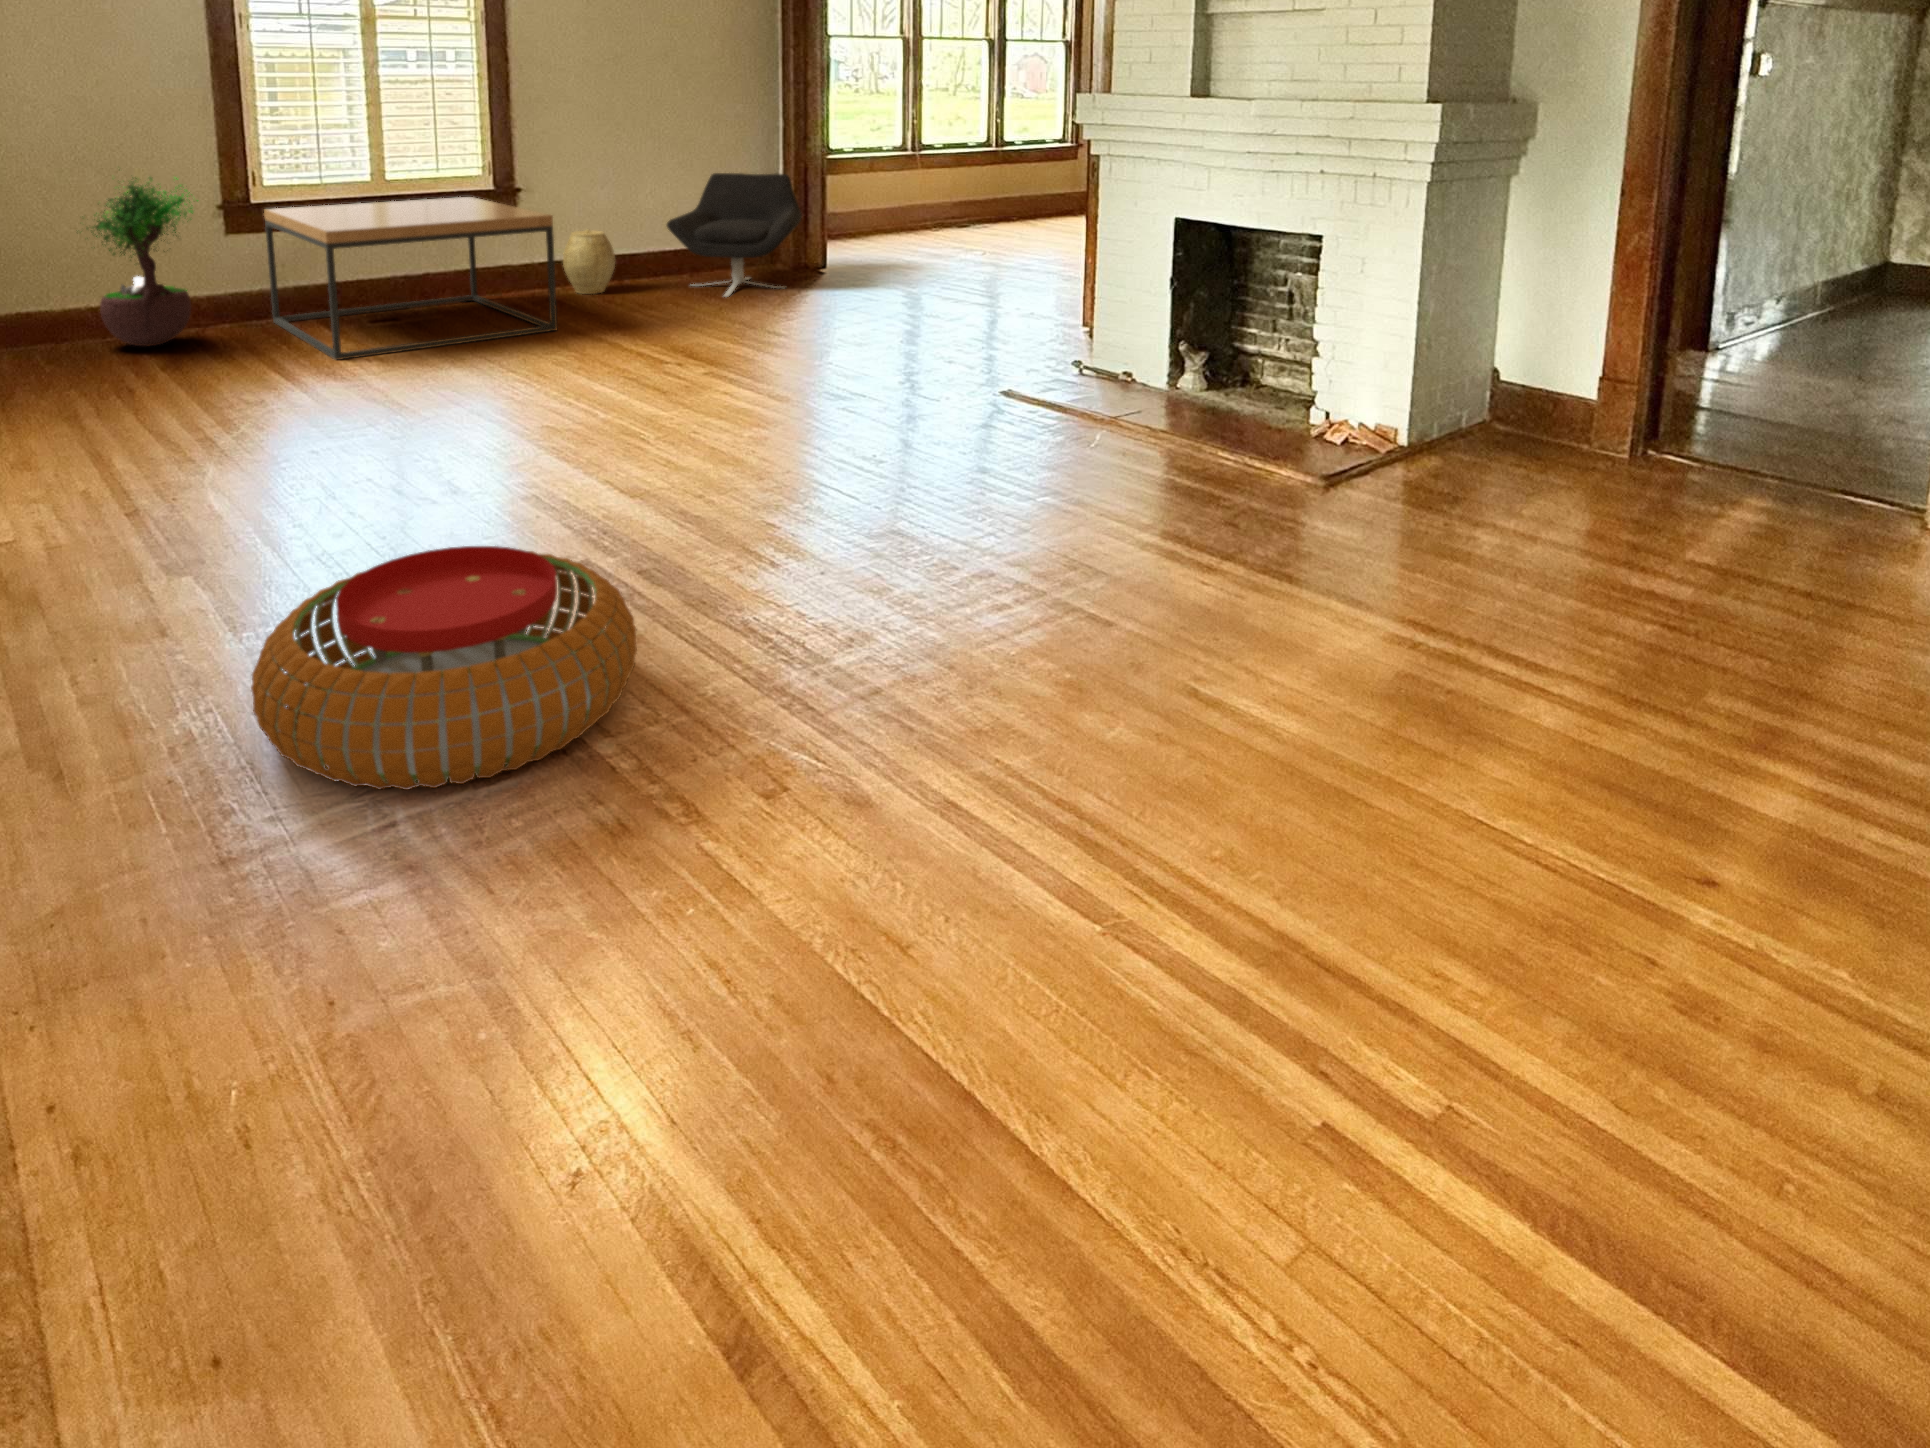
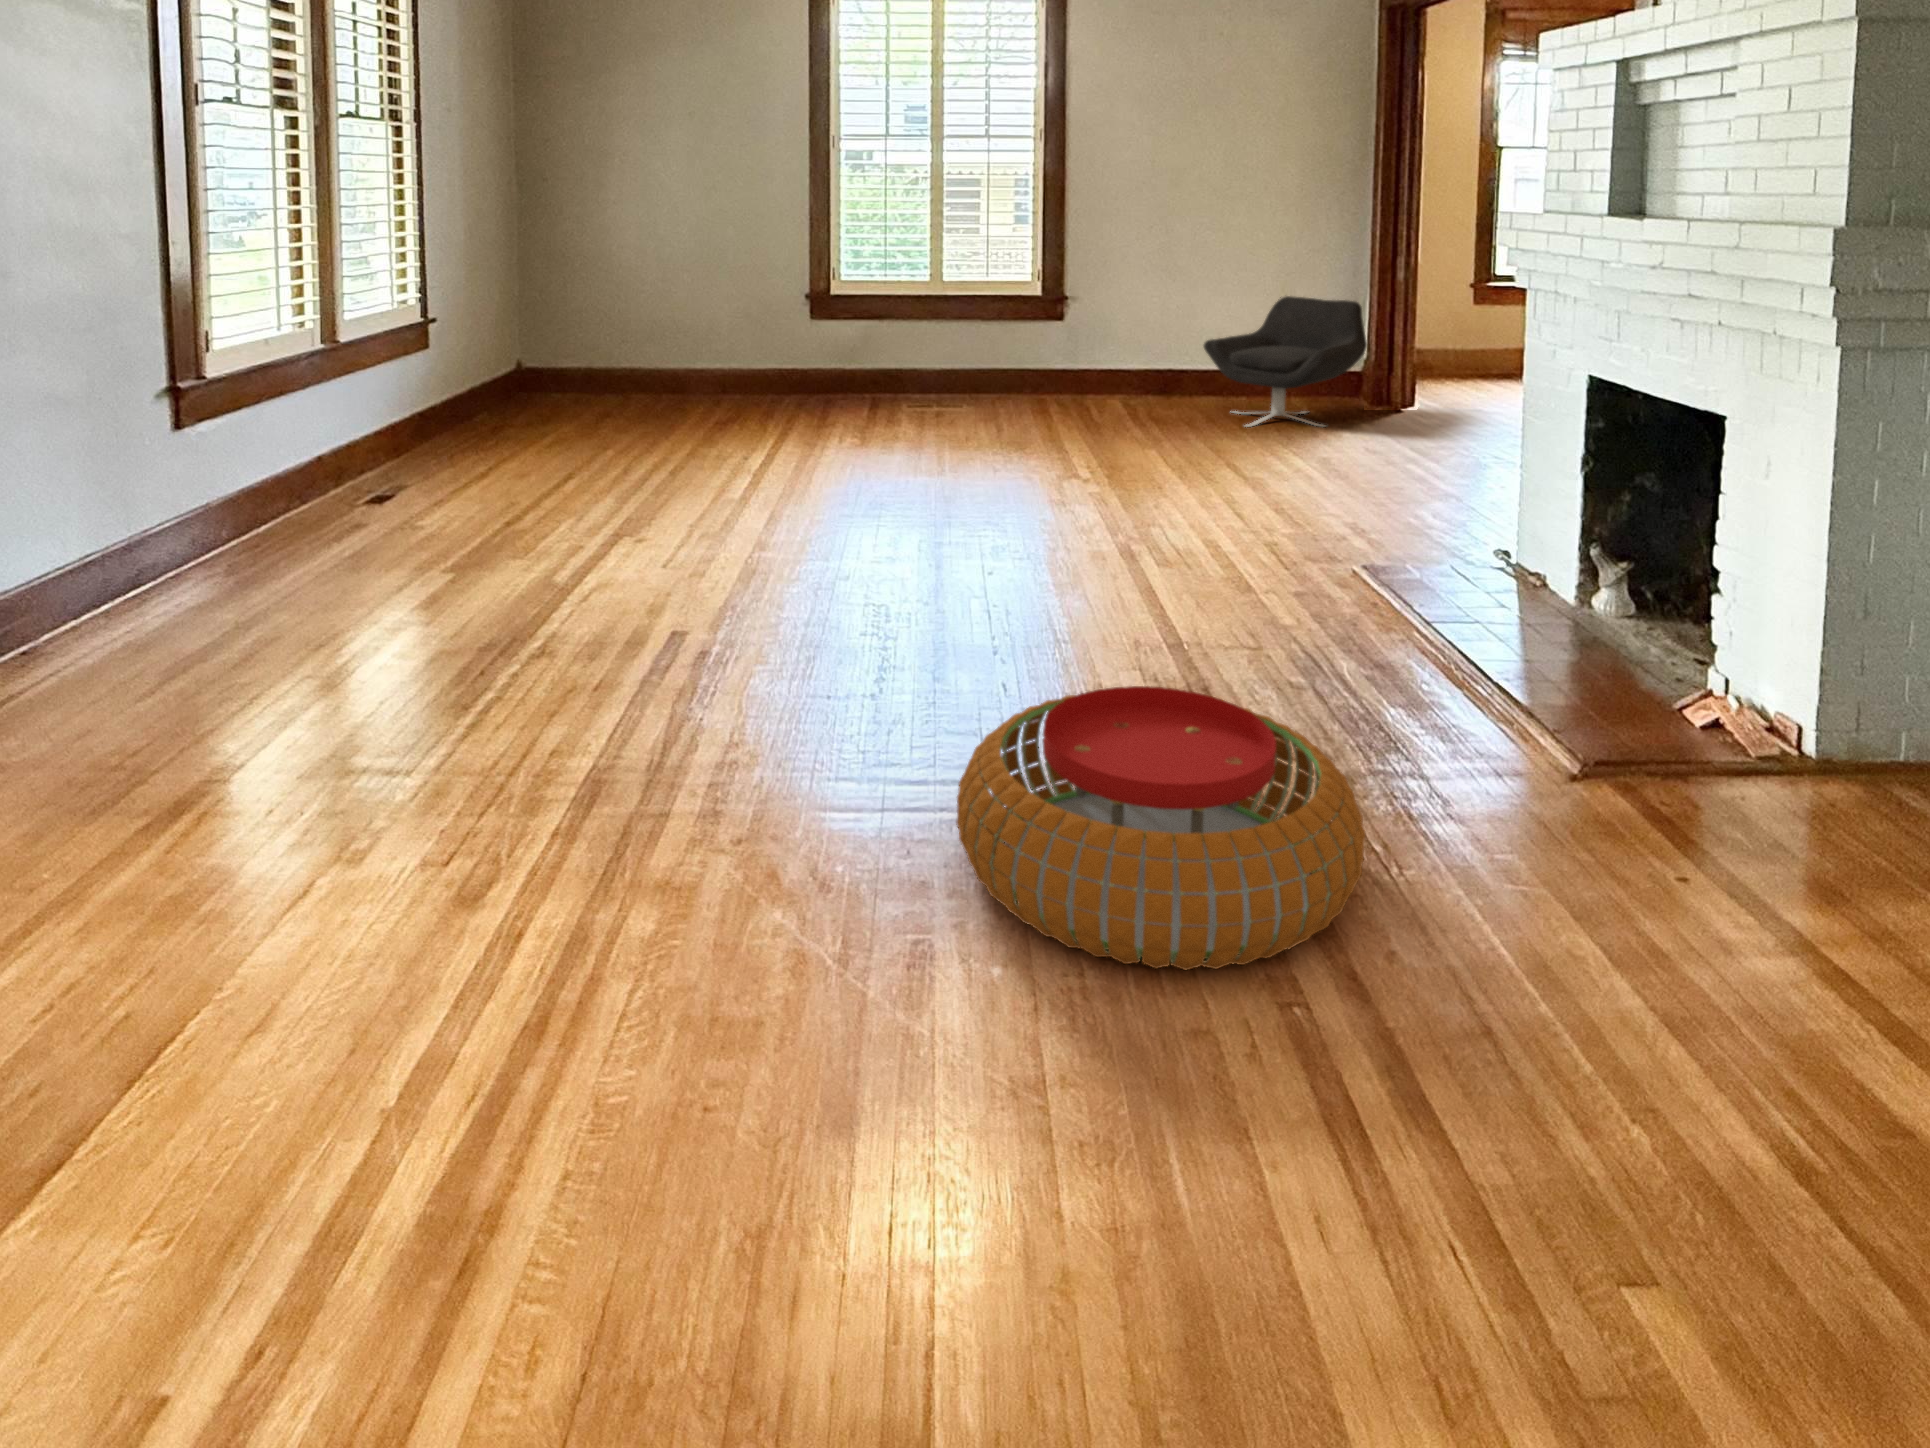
potted tree: present [77,177,198,346] -> none [681,256,771,403]
coffee table: present [264,197,557,360] -> none [823,299,1034,435]
woven basket: present [563,229,615,294] -> none [1101,343,1153,408]
pouf: present [251,546,637,790] -> present [956,686,1365,970]

